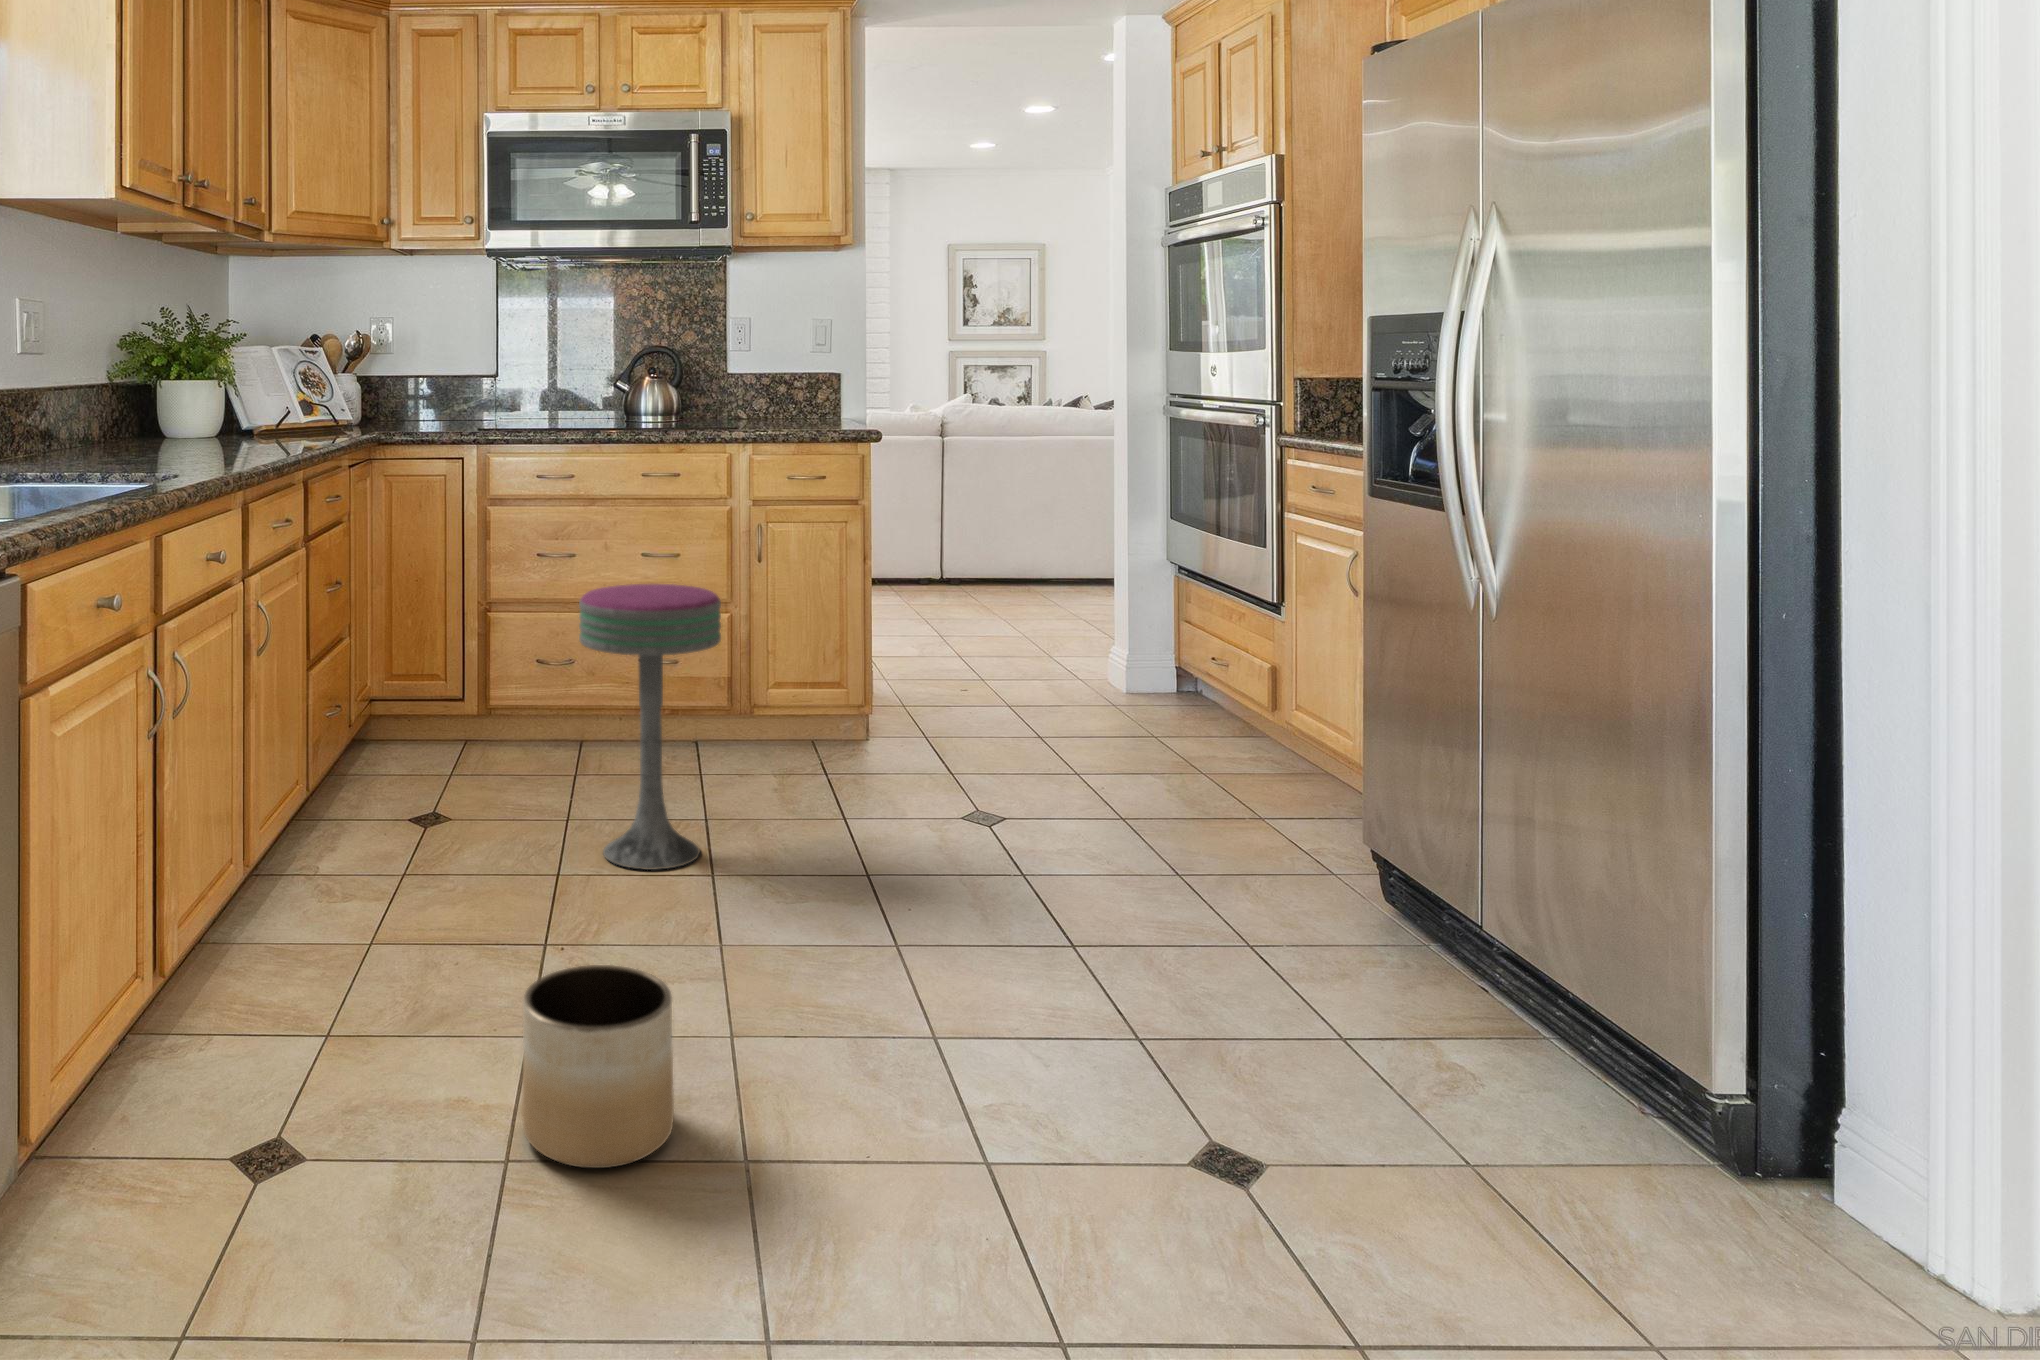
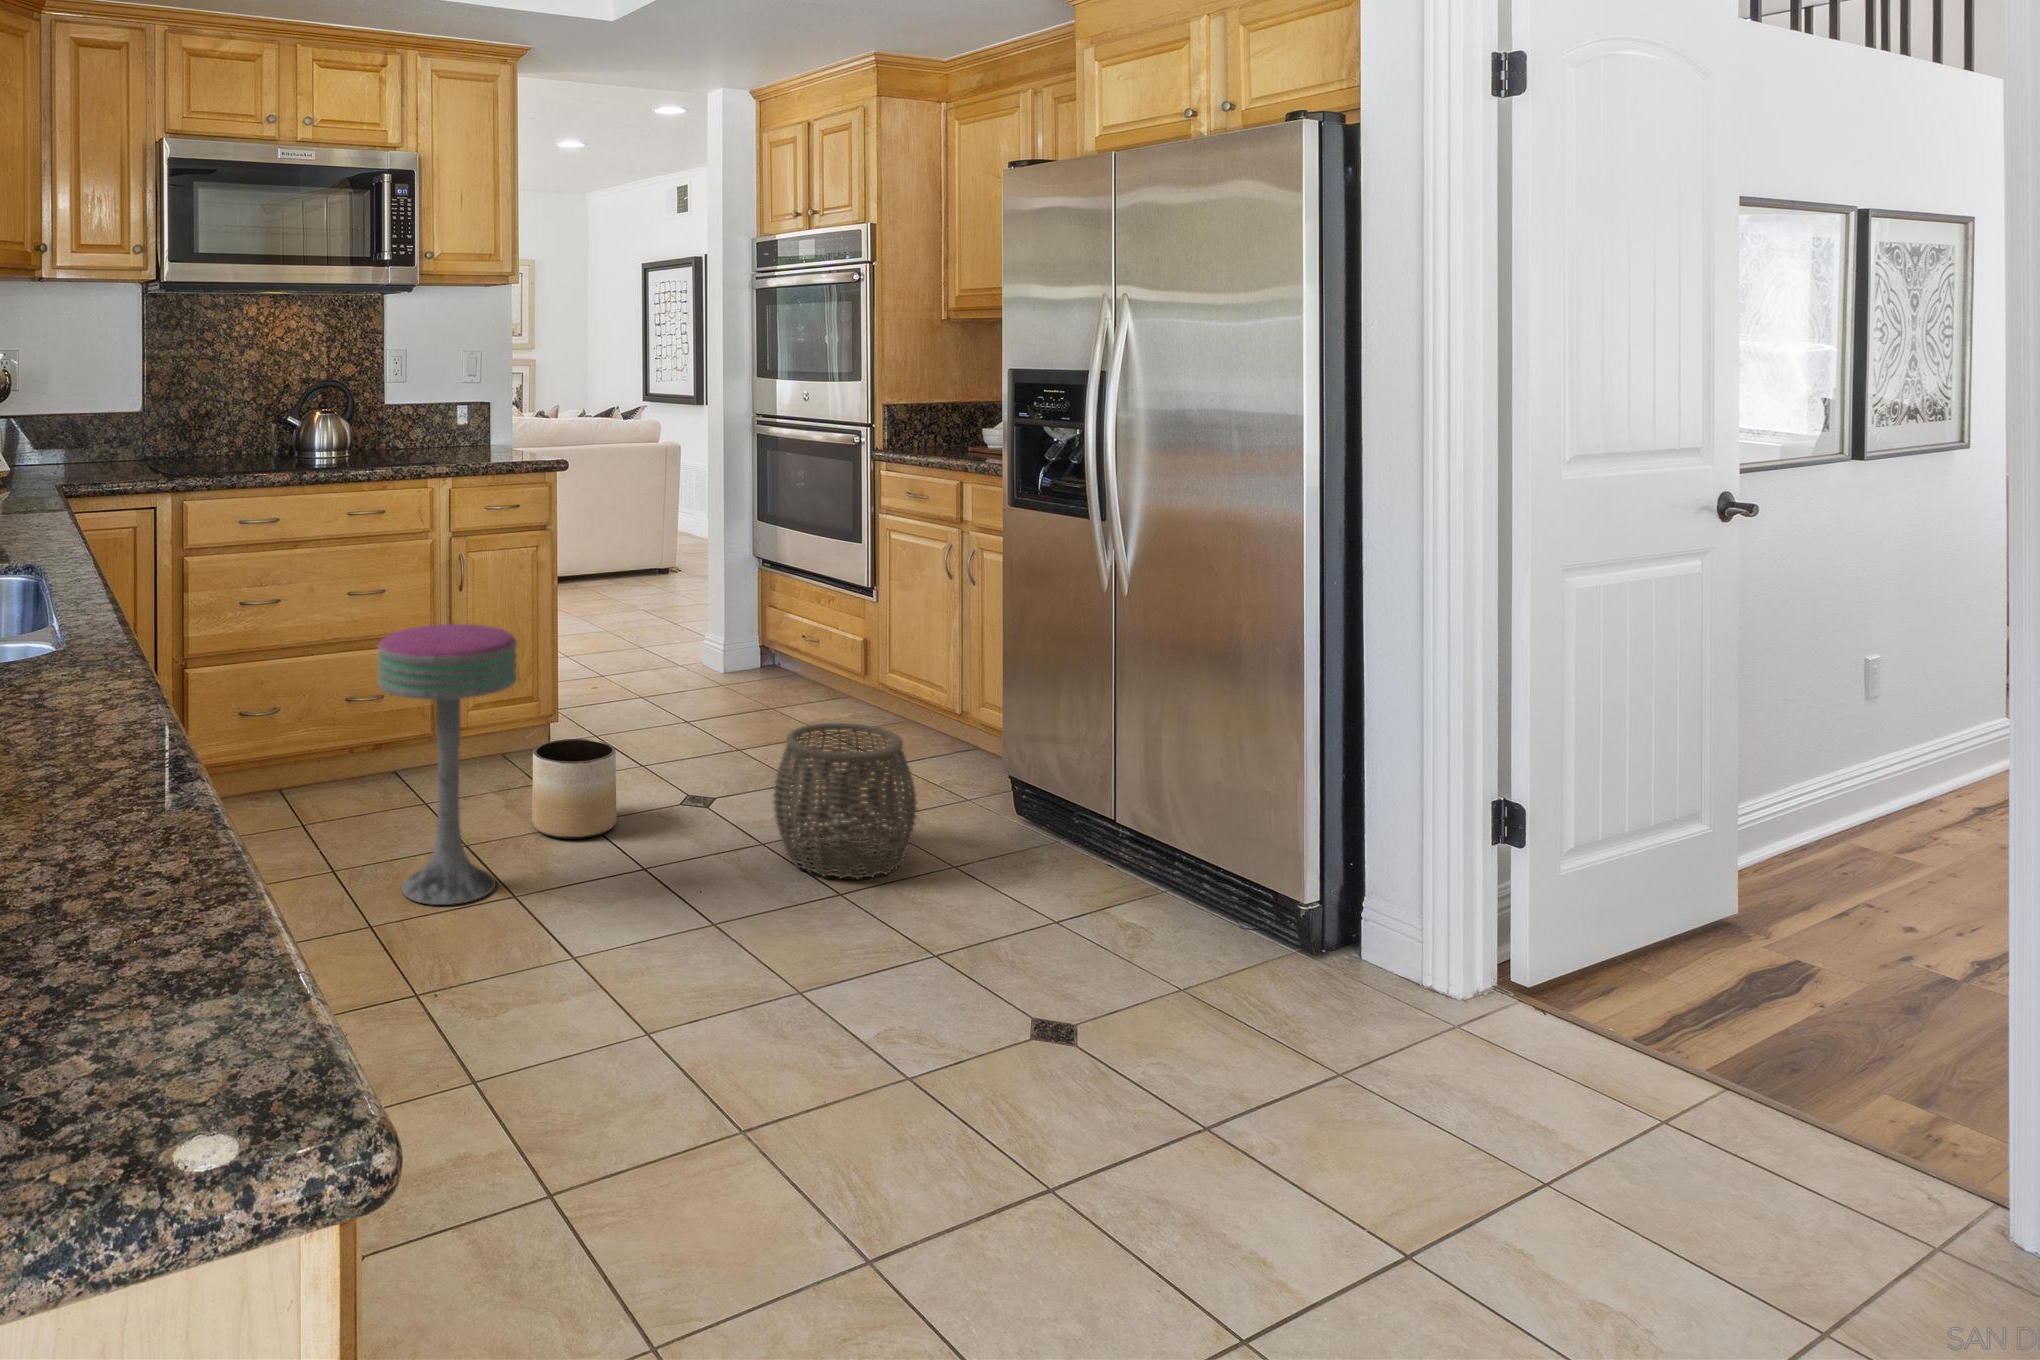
woven basket: none [1007,734,1185,920] -> present [773,723,917,879]
planter: present [522,965,674,1168] -> present [532,739,617,839]

